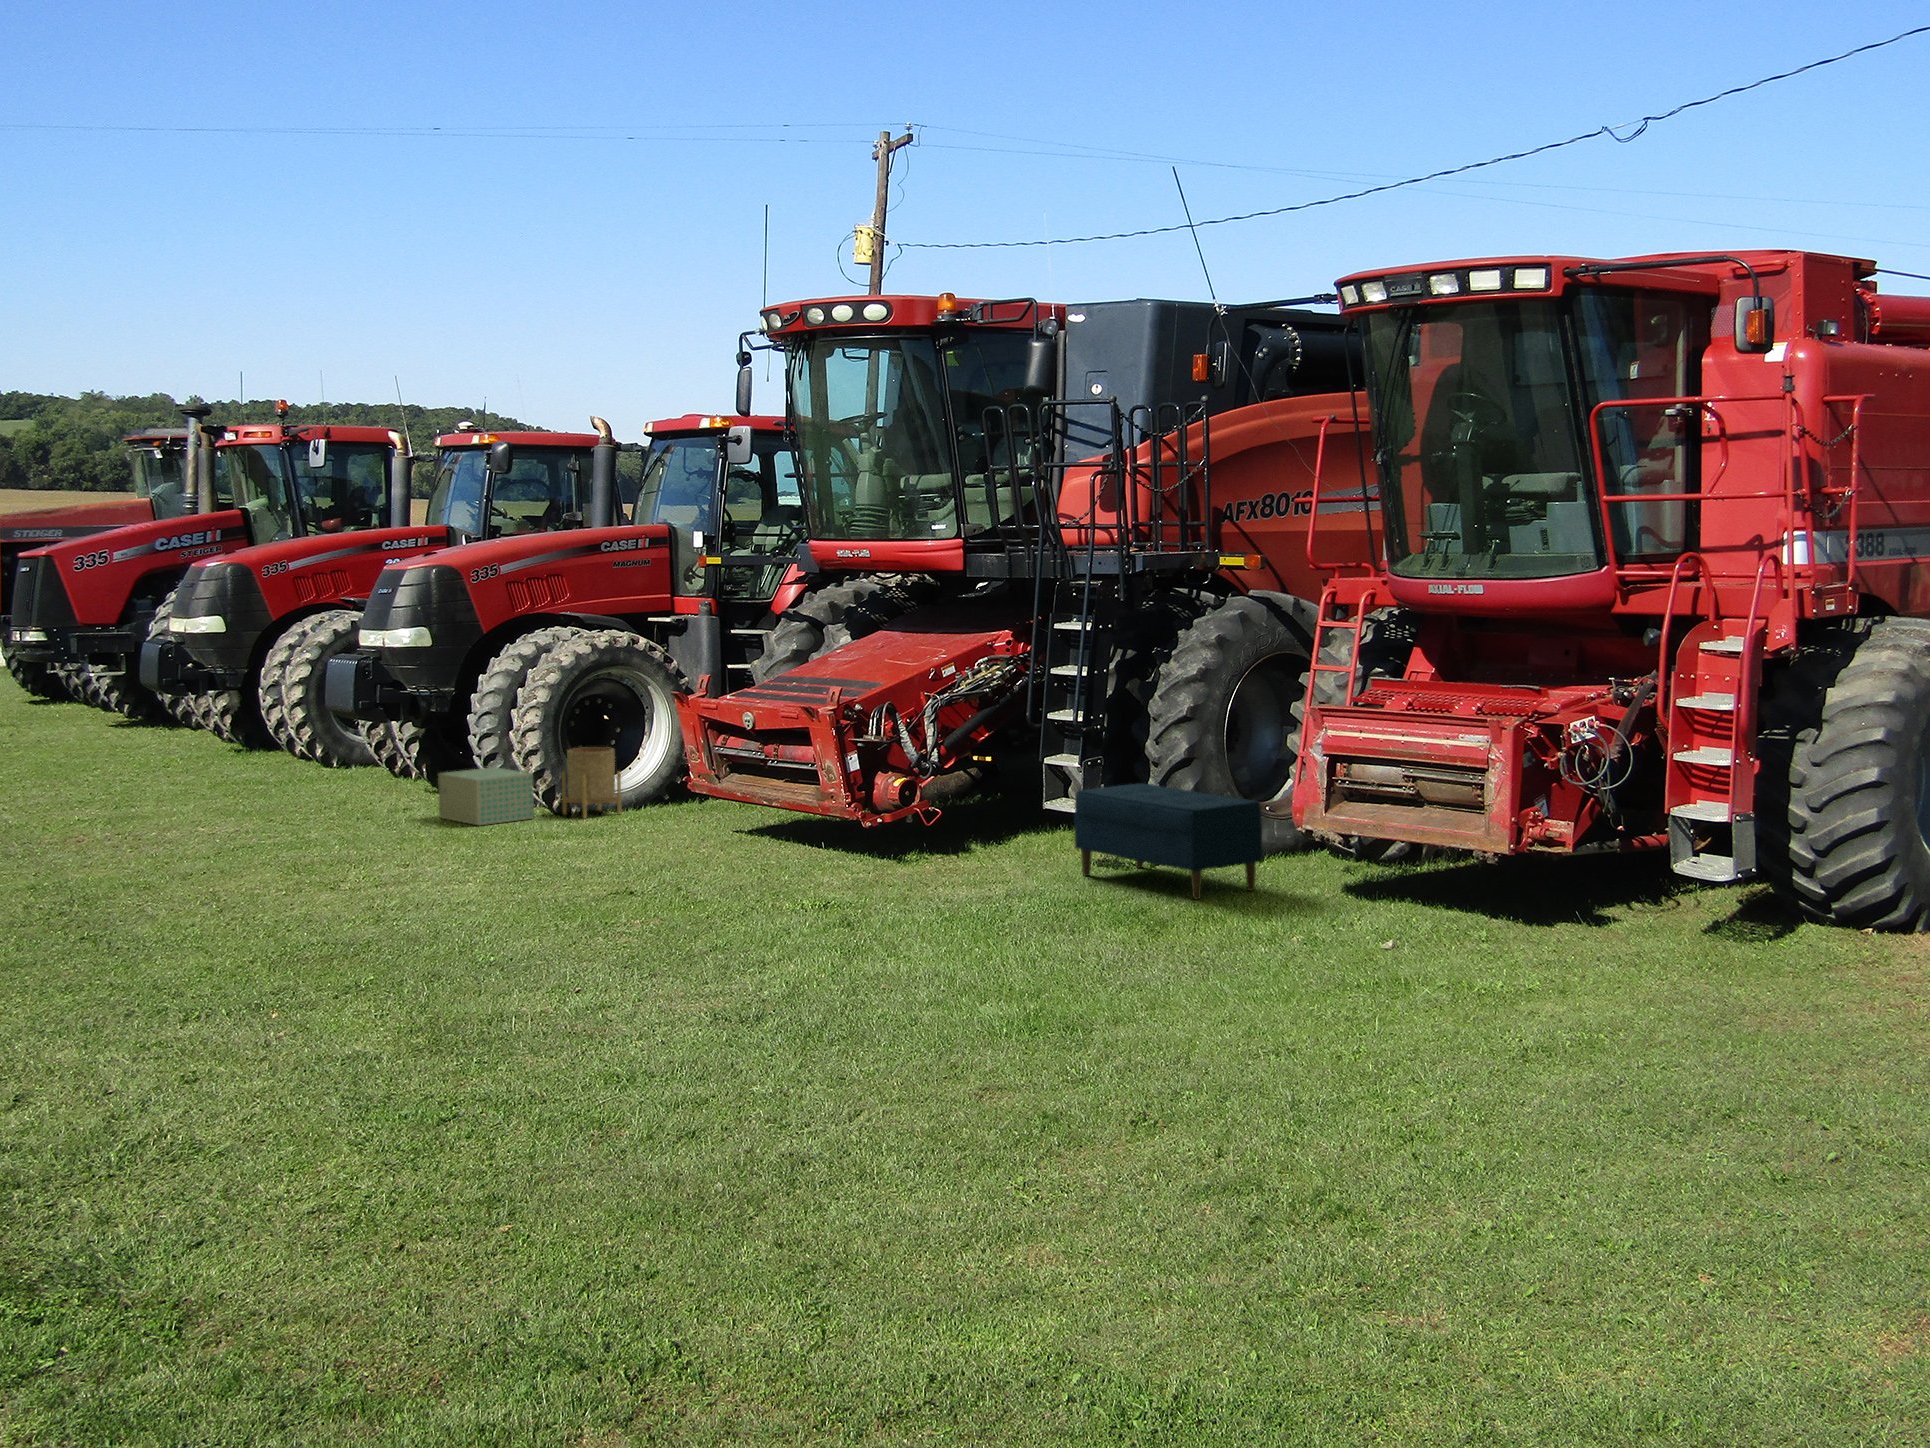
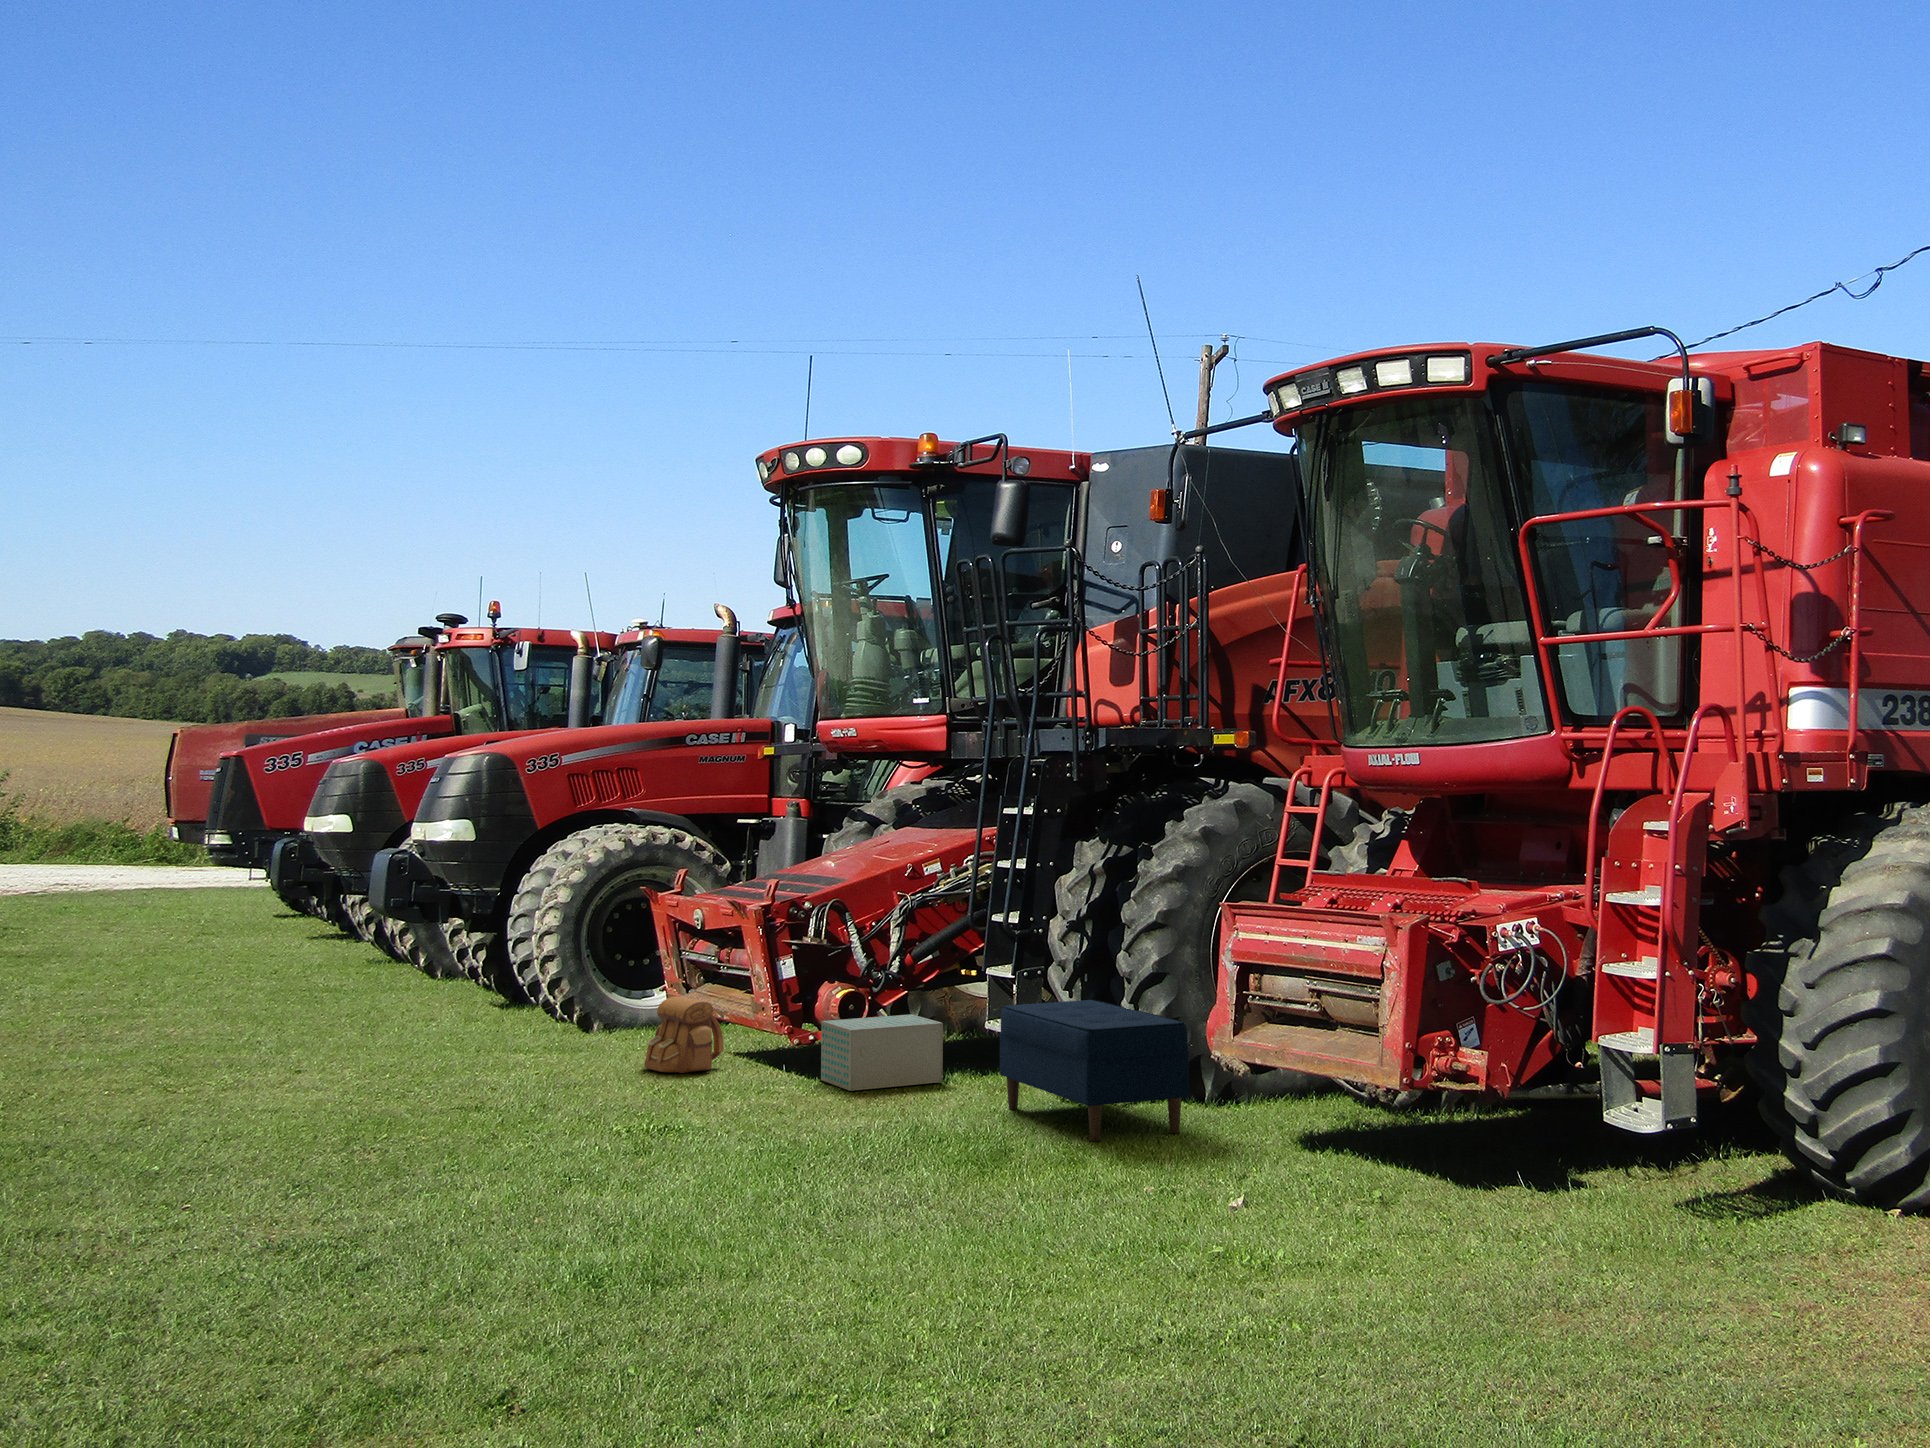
planter: present [562,747,622,819] -> none [578,954,638,1031]
storage box: present [438,767,534,825] -> present [821,1014,943,1091]
backpack: none [704,788,772,855] -> present [644,996,724,1073]

